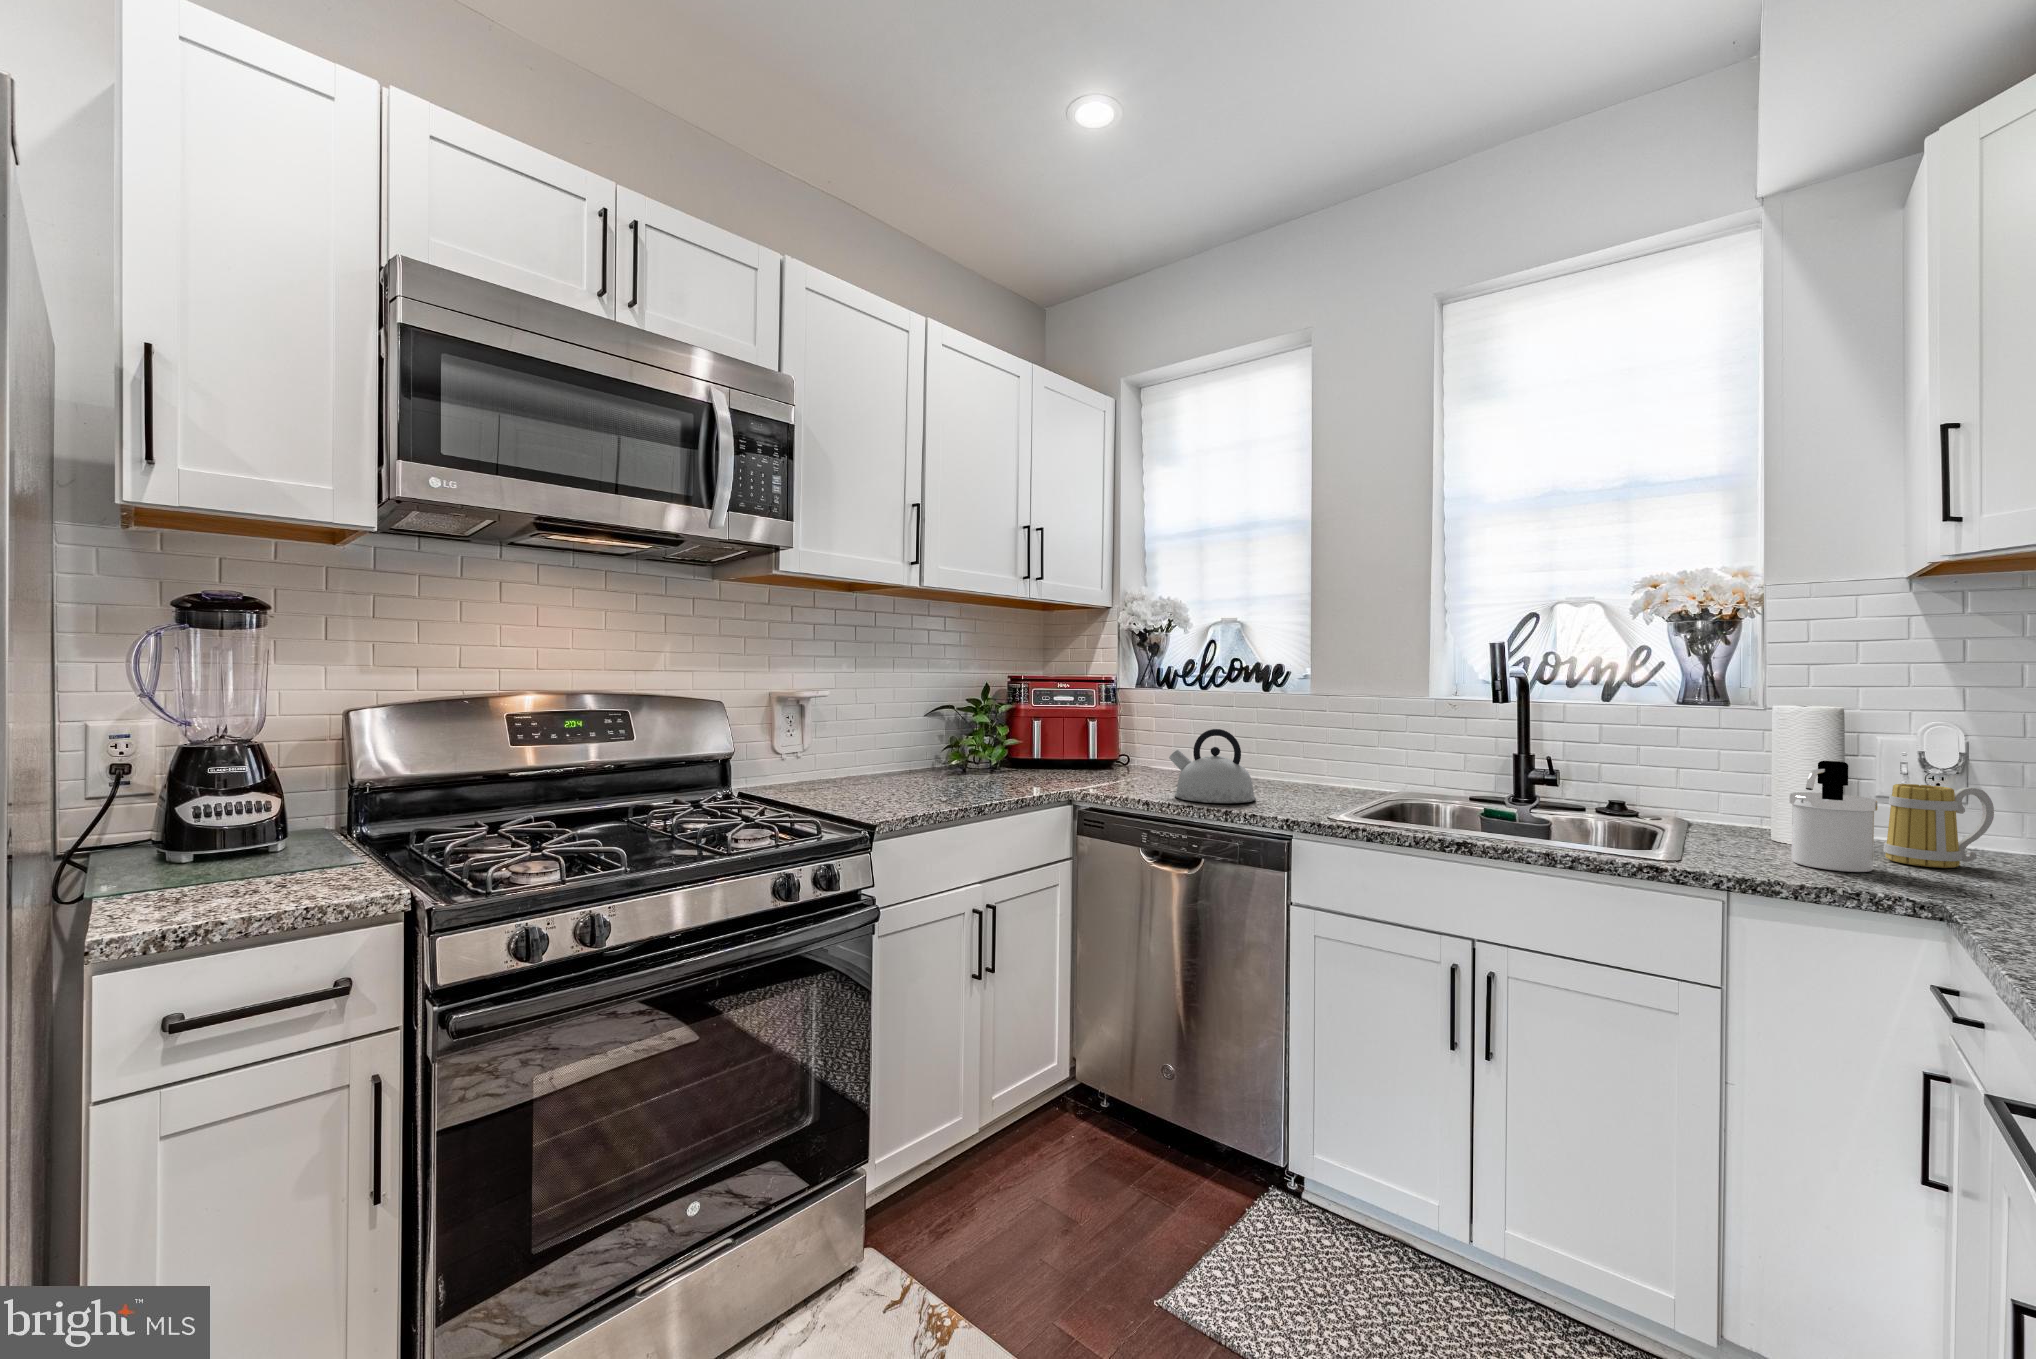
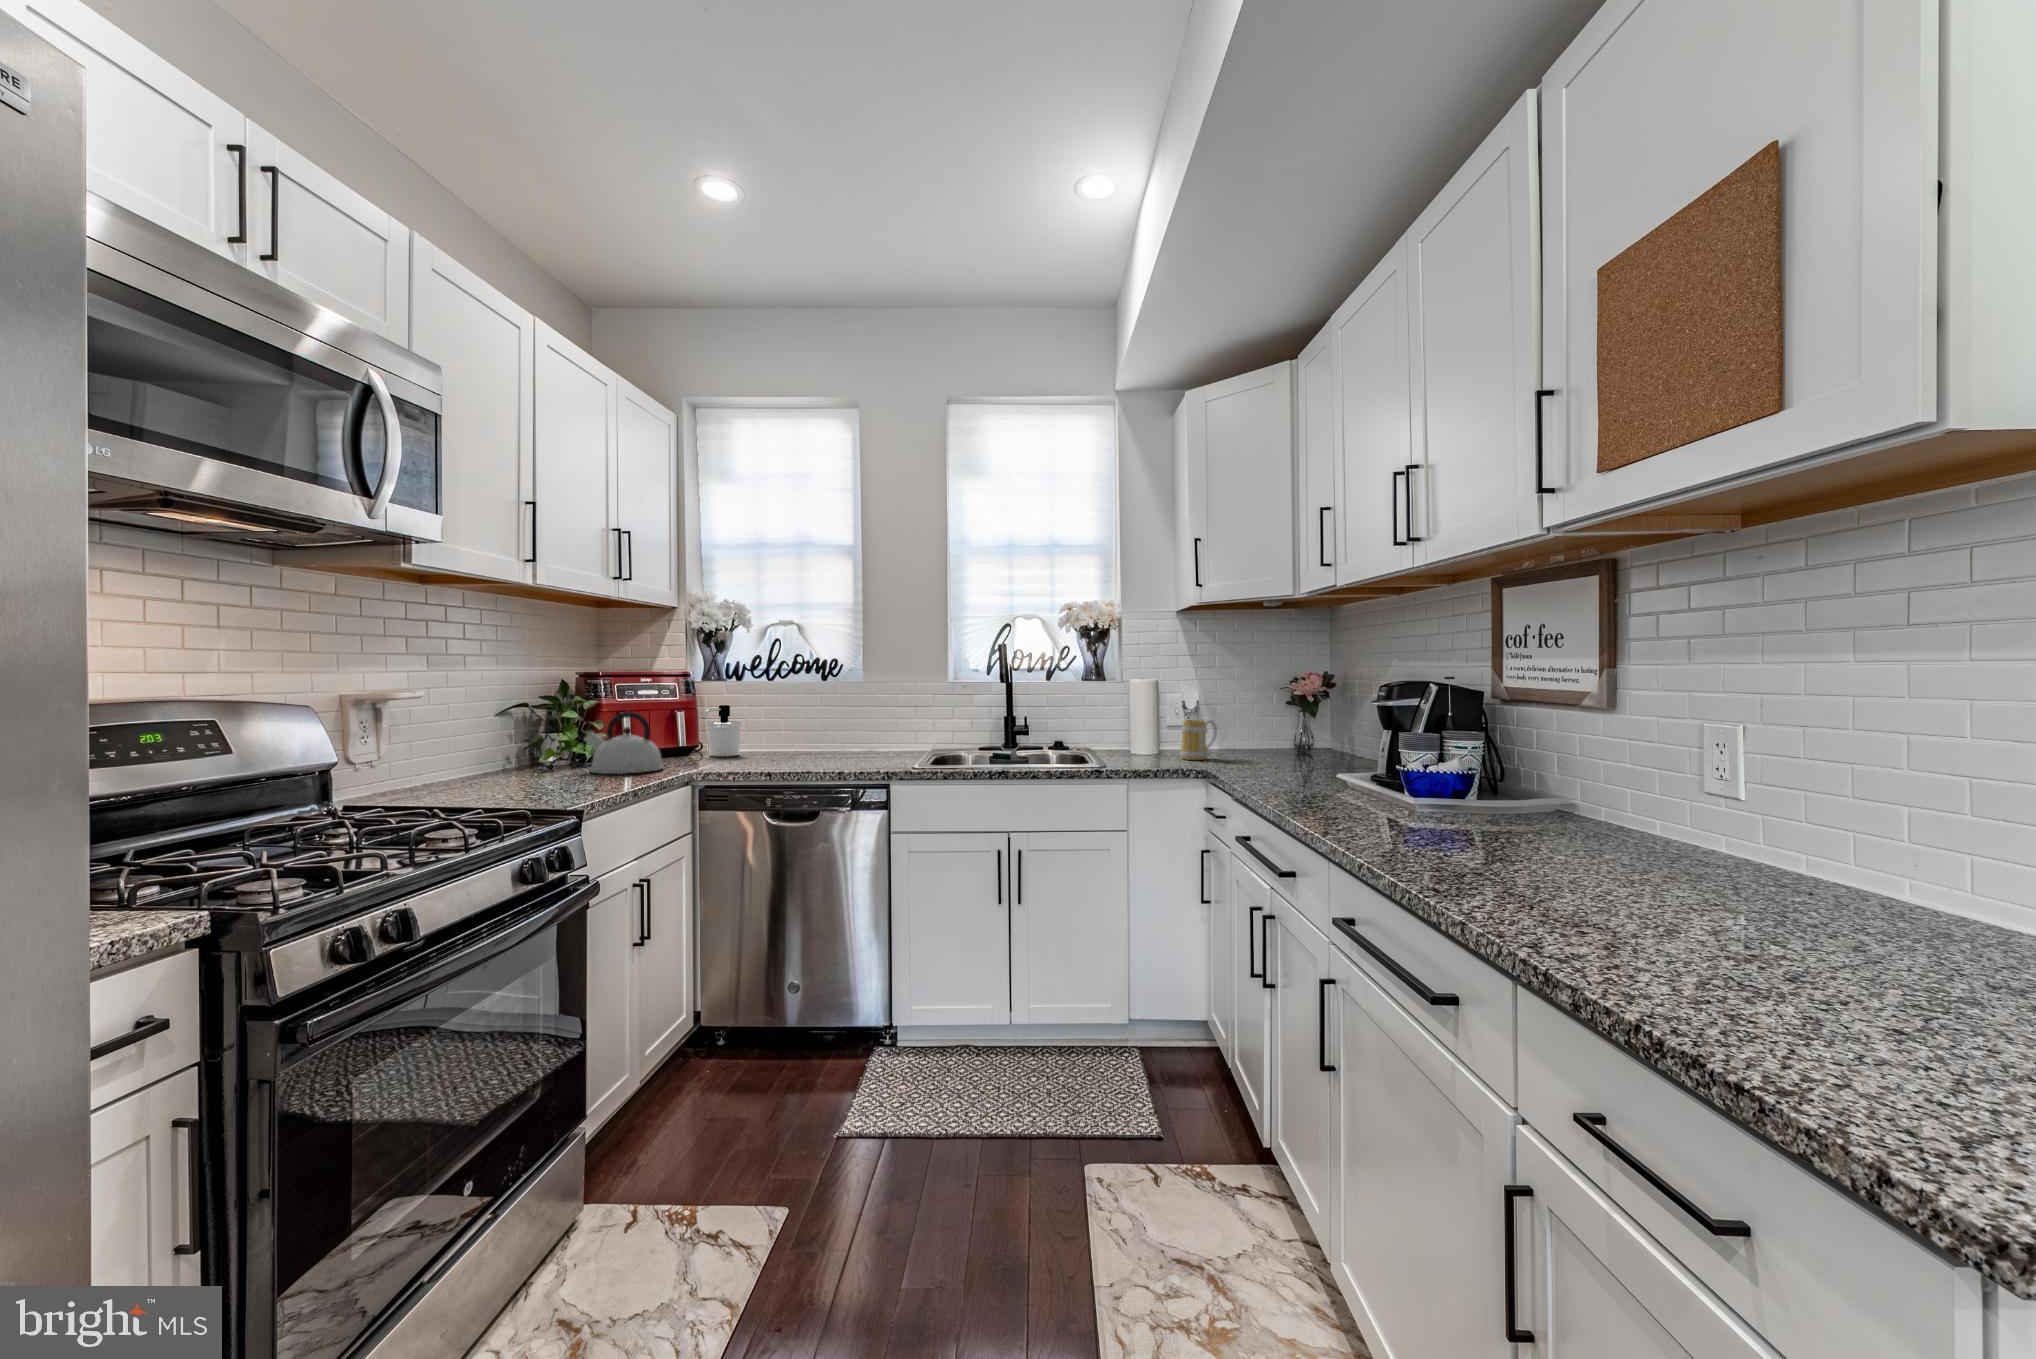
kettle: present [1169,729,1256,803] -> present [584,712,663,774]
soap dispenser: present [1790,761,1878,872] -> present [702,705,740,756]

